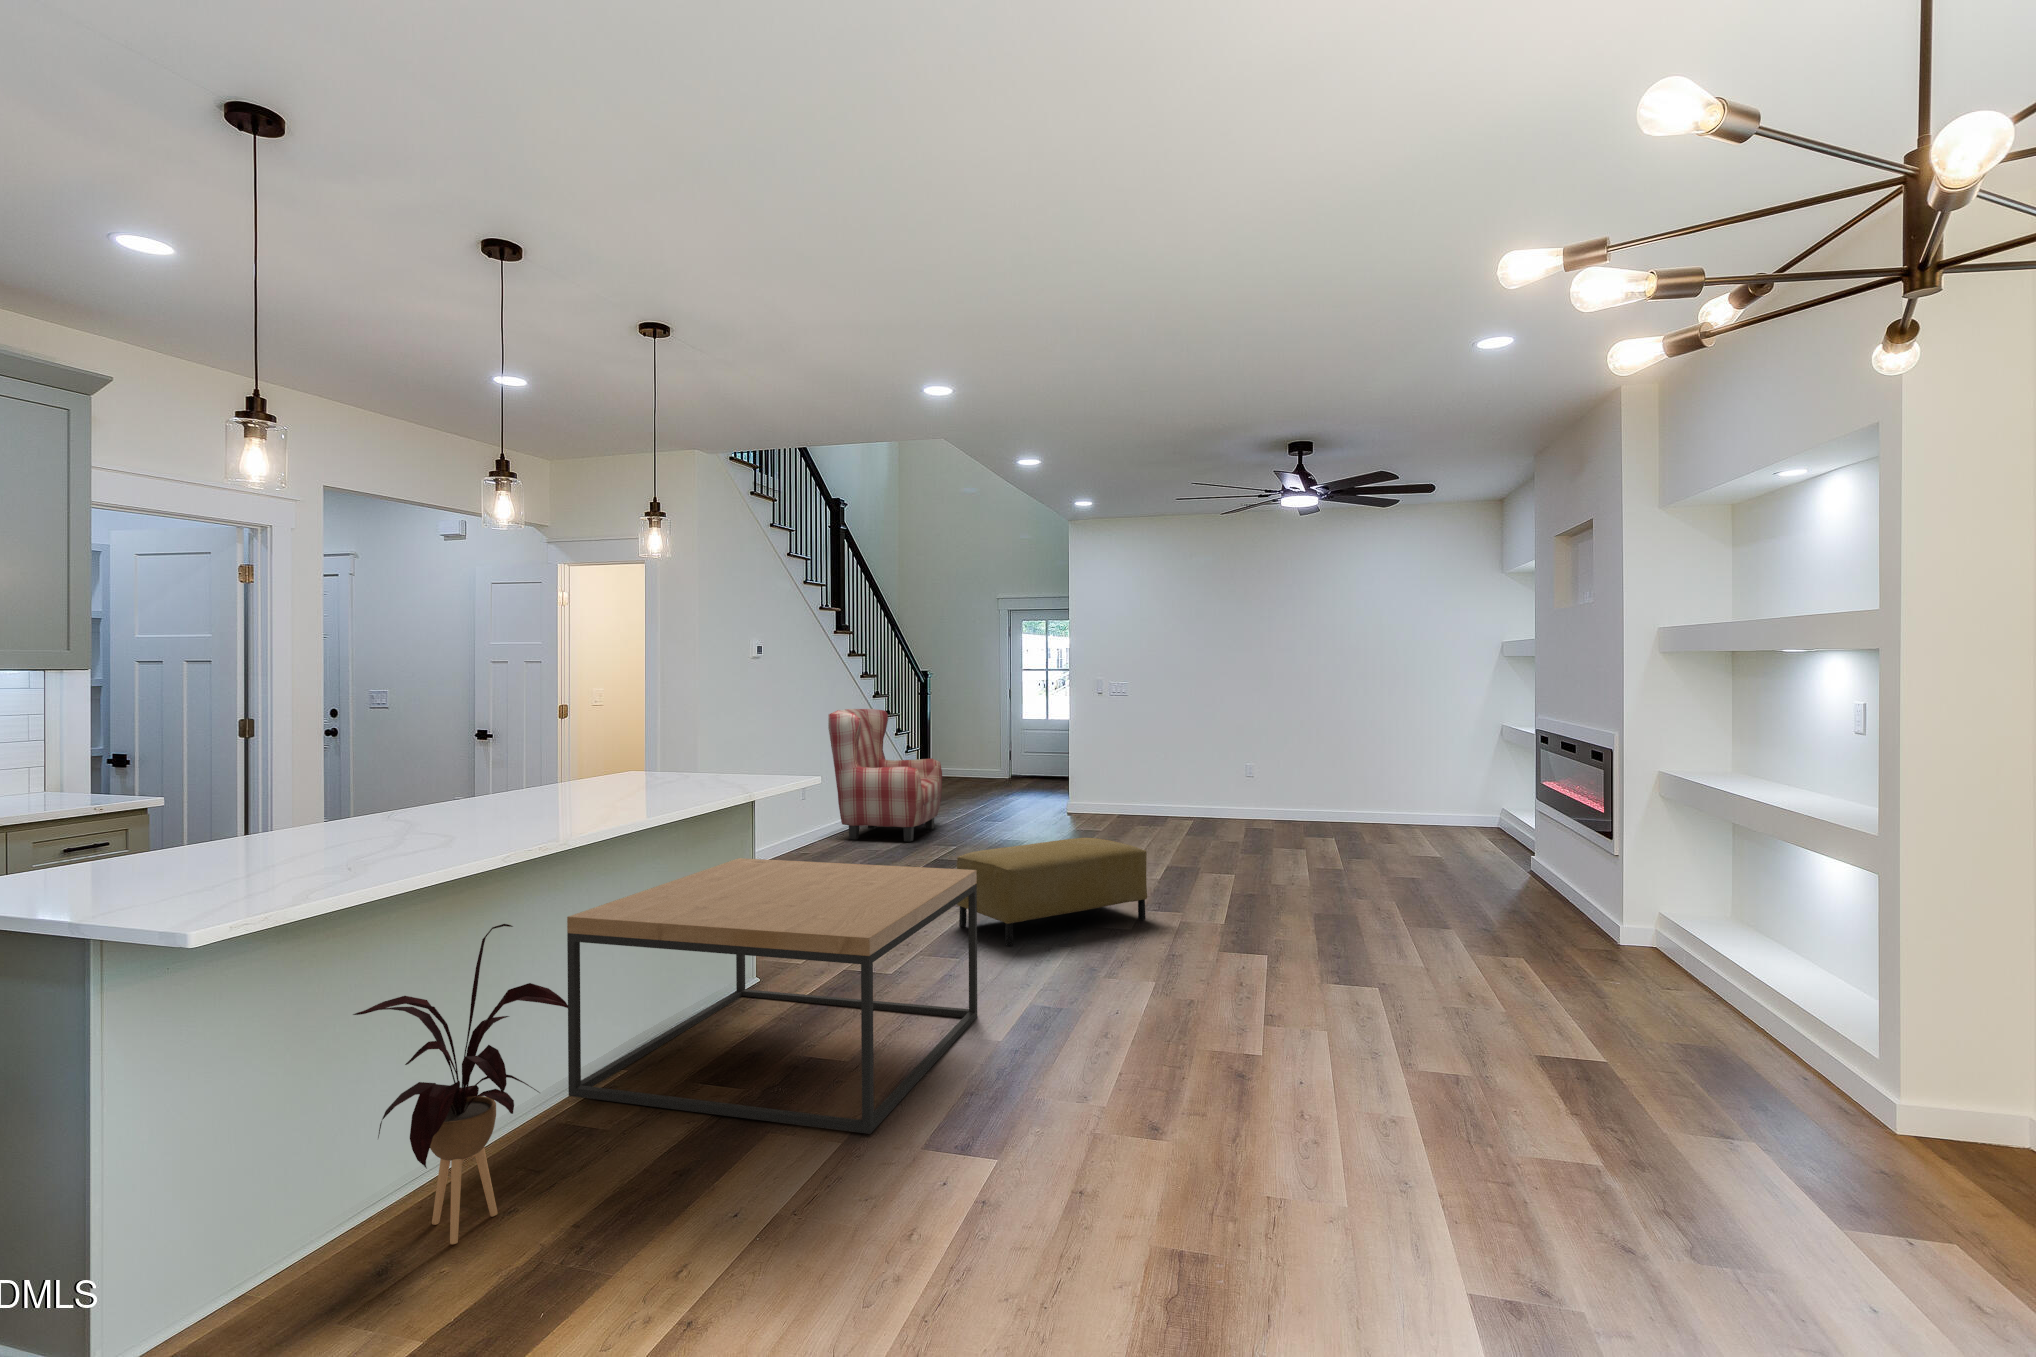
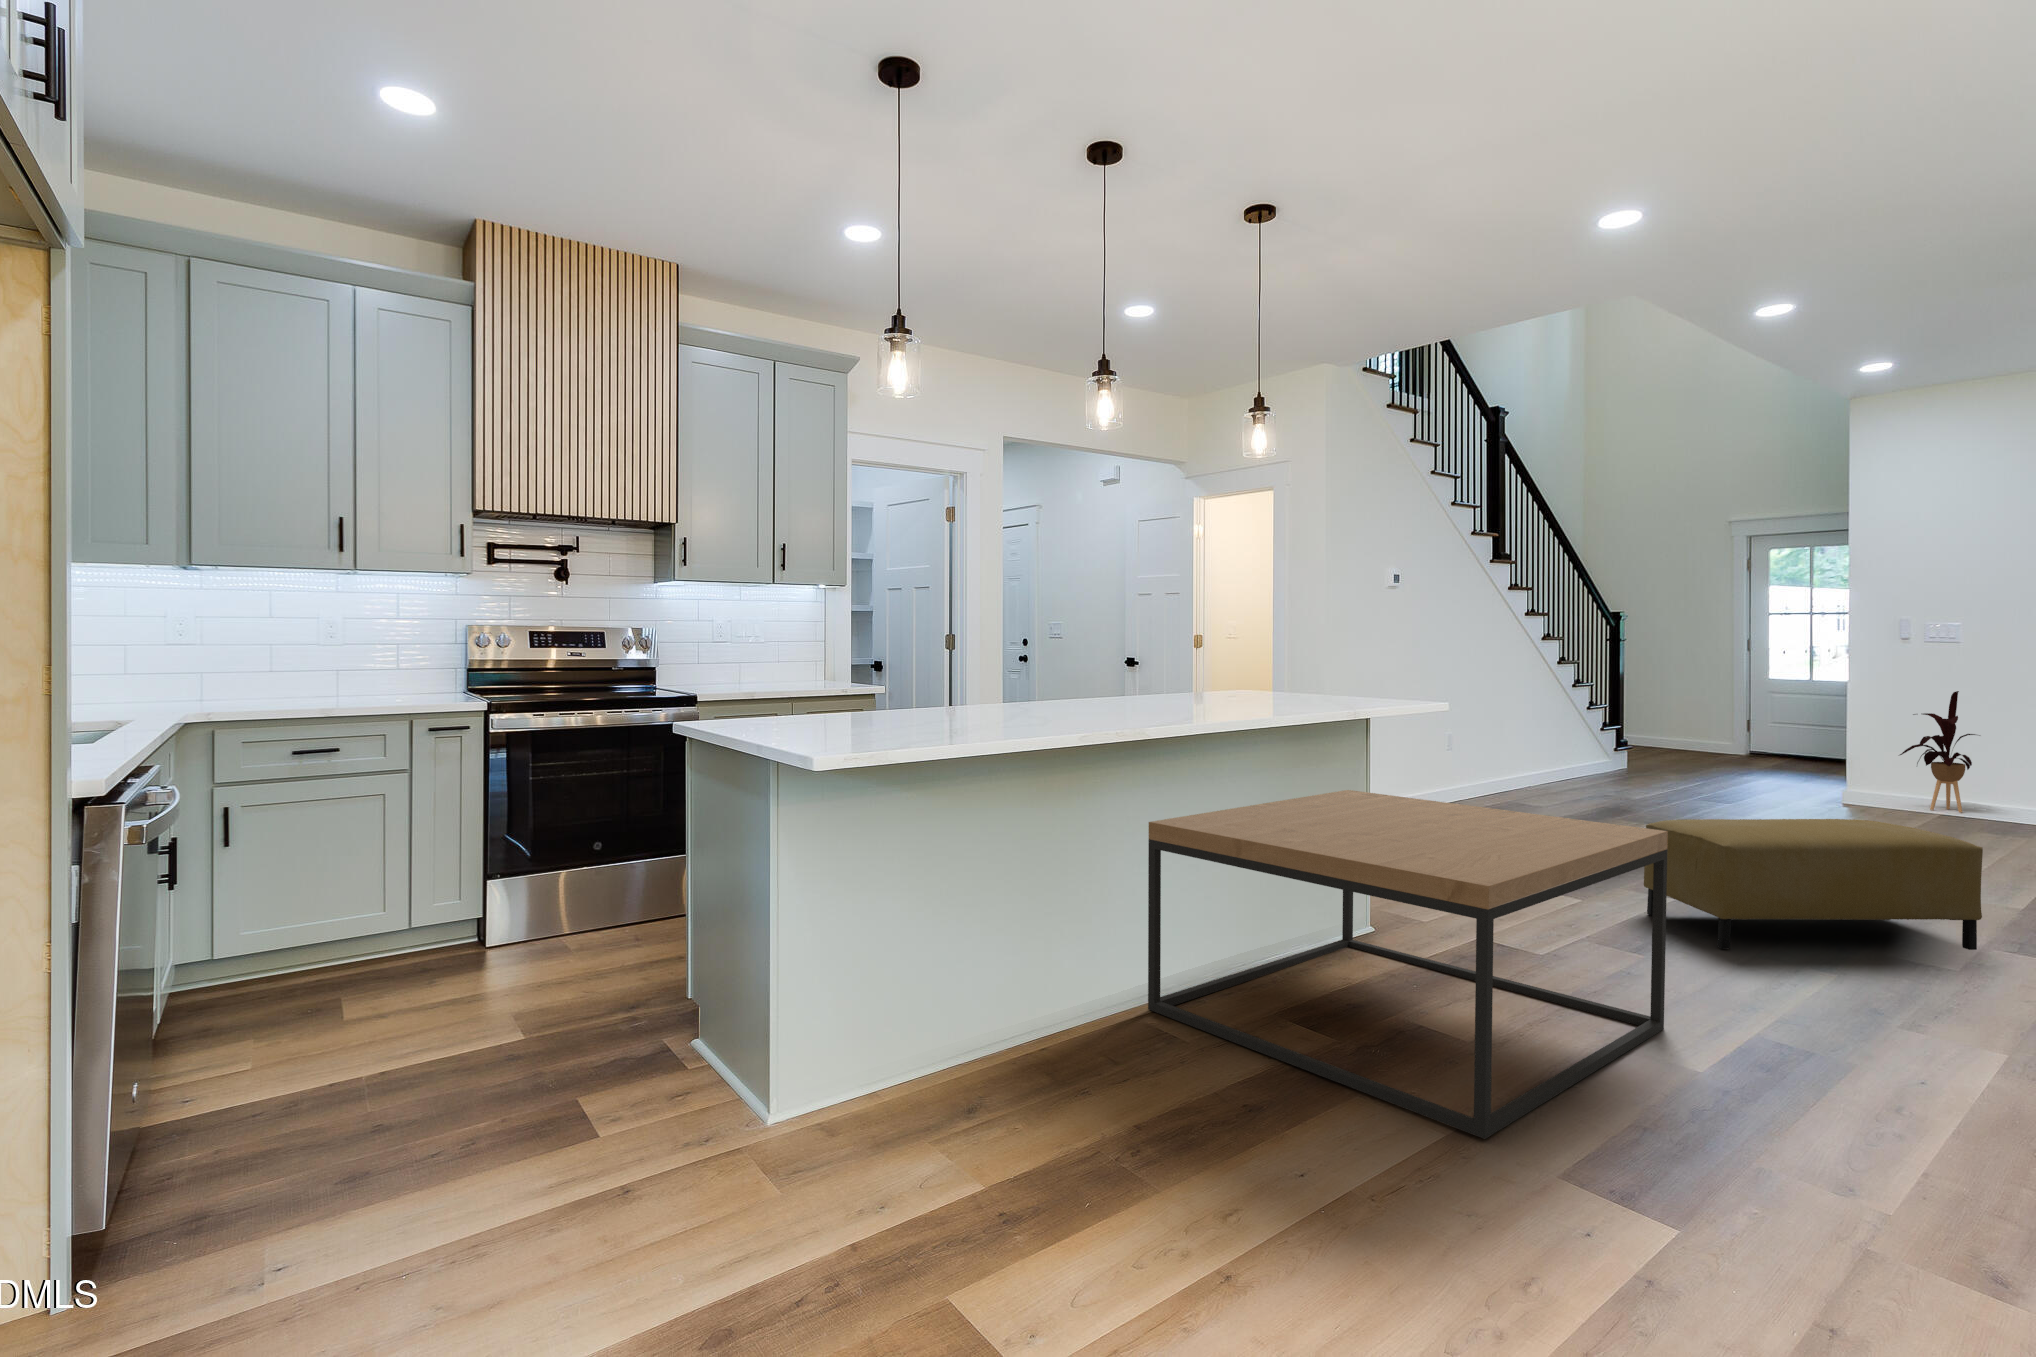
armchair: present [828,709,942,842] -> none [1482,650,1635,811]
house plant: present [353,924,569,1244] -> present [1900,691,1976,812]

